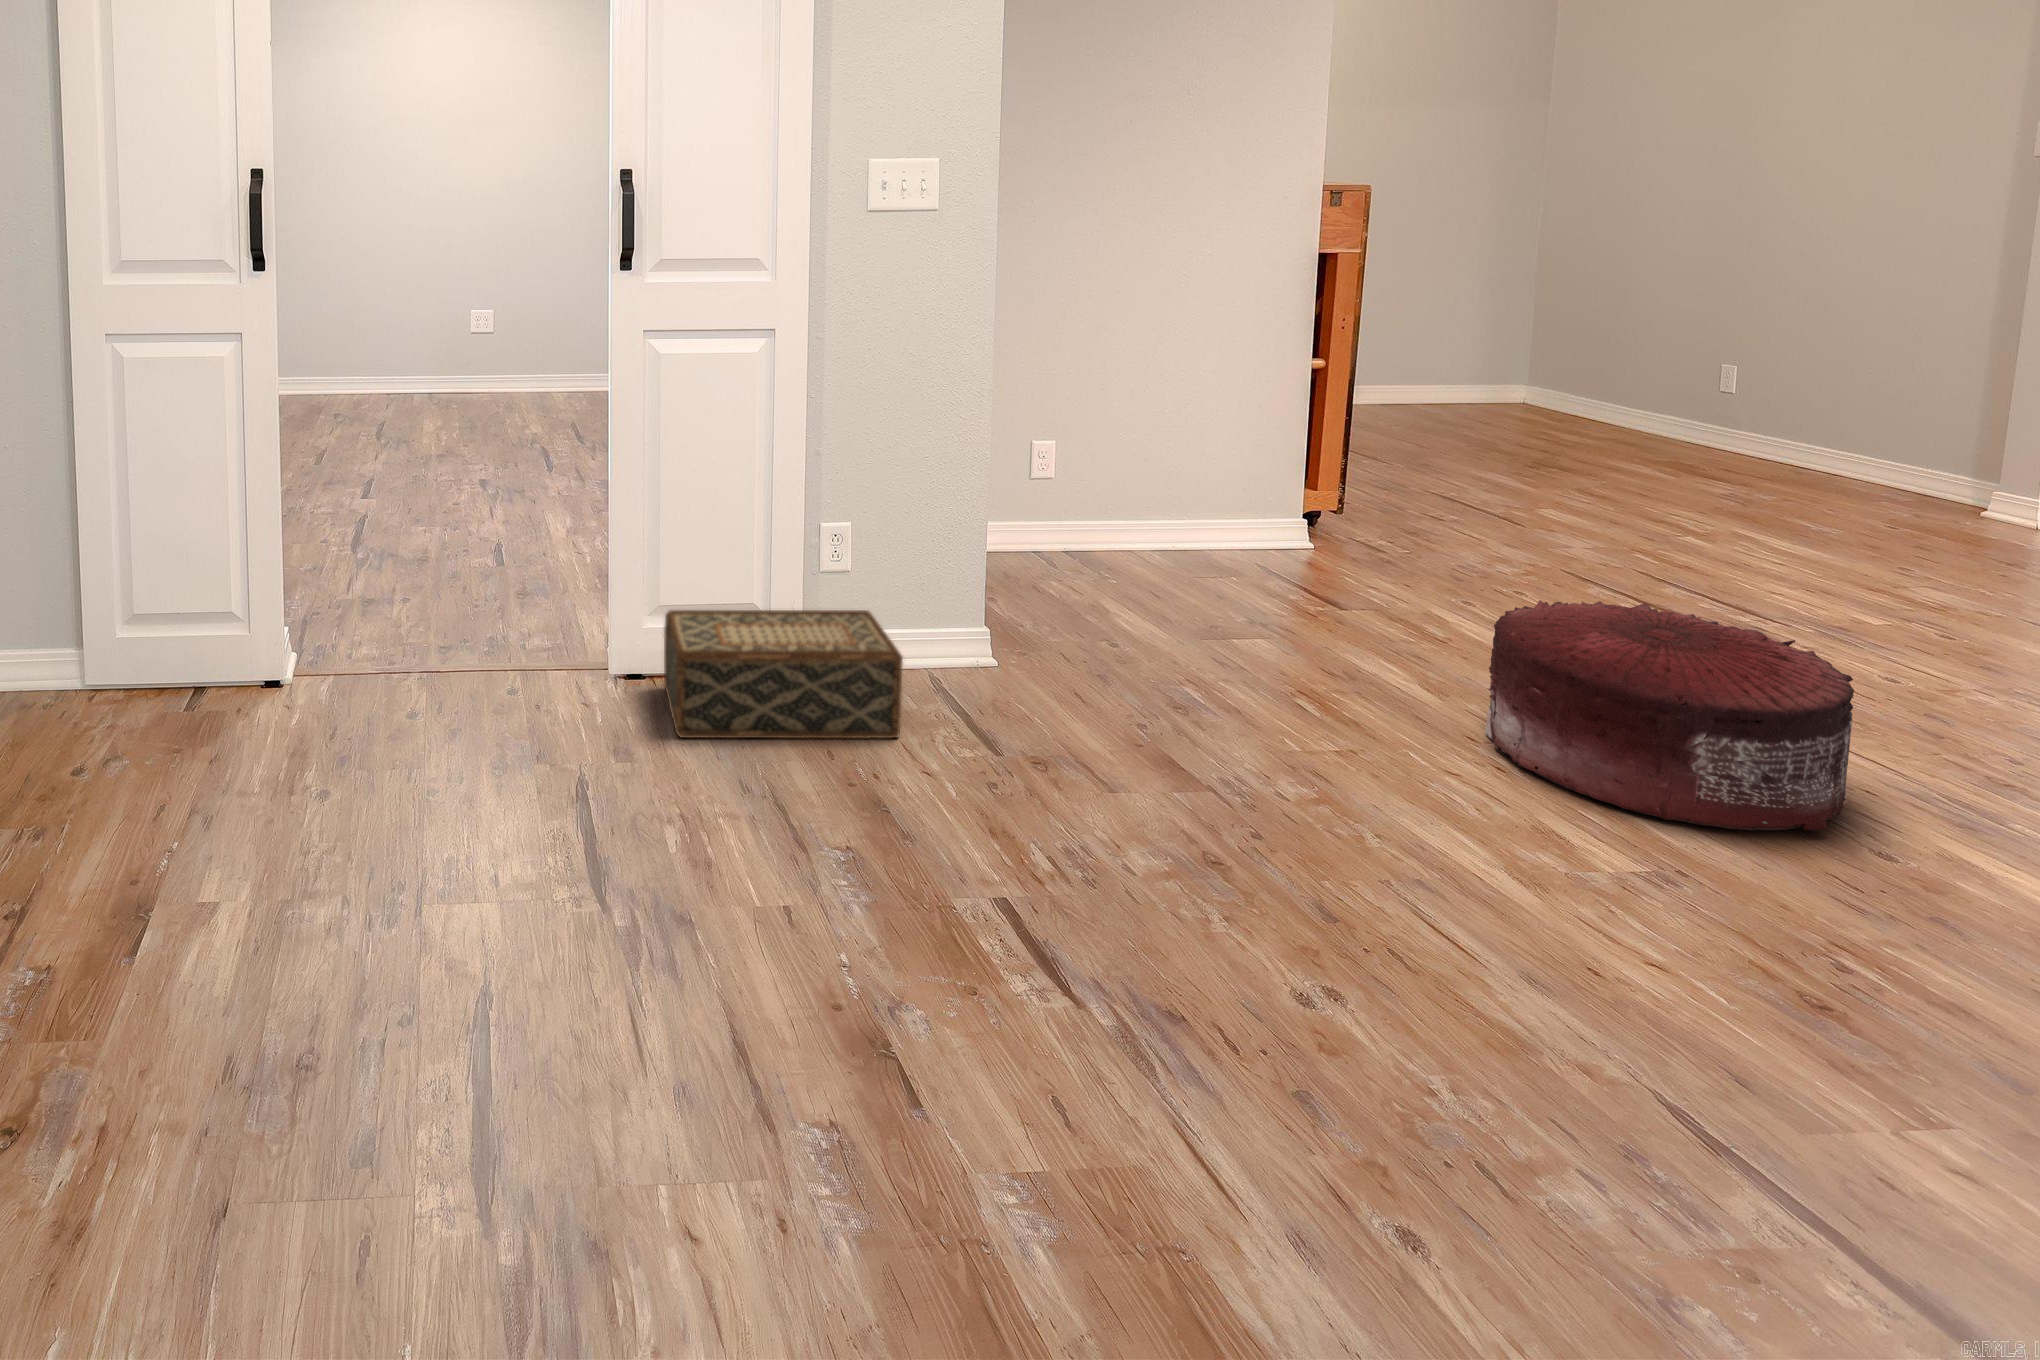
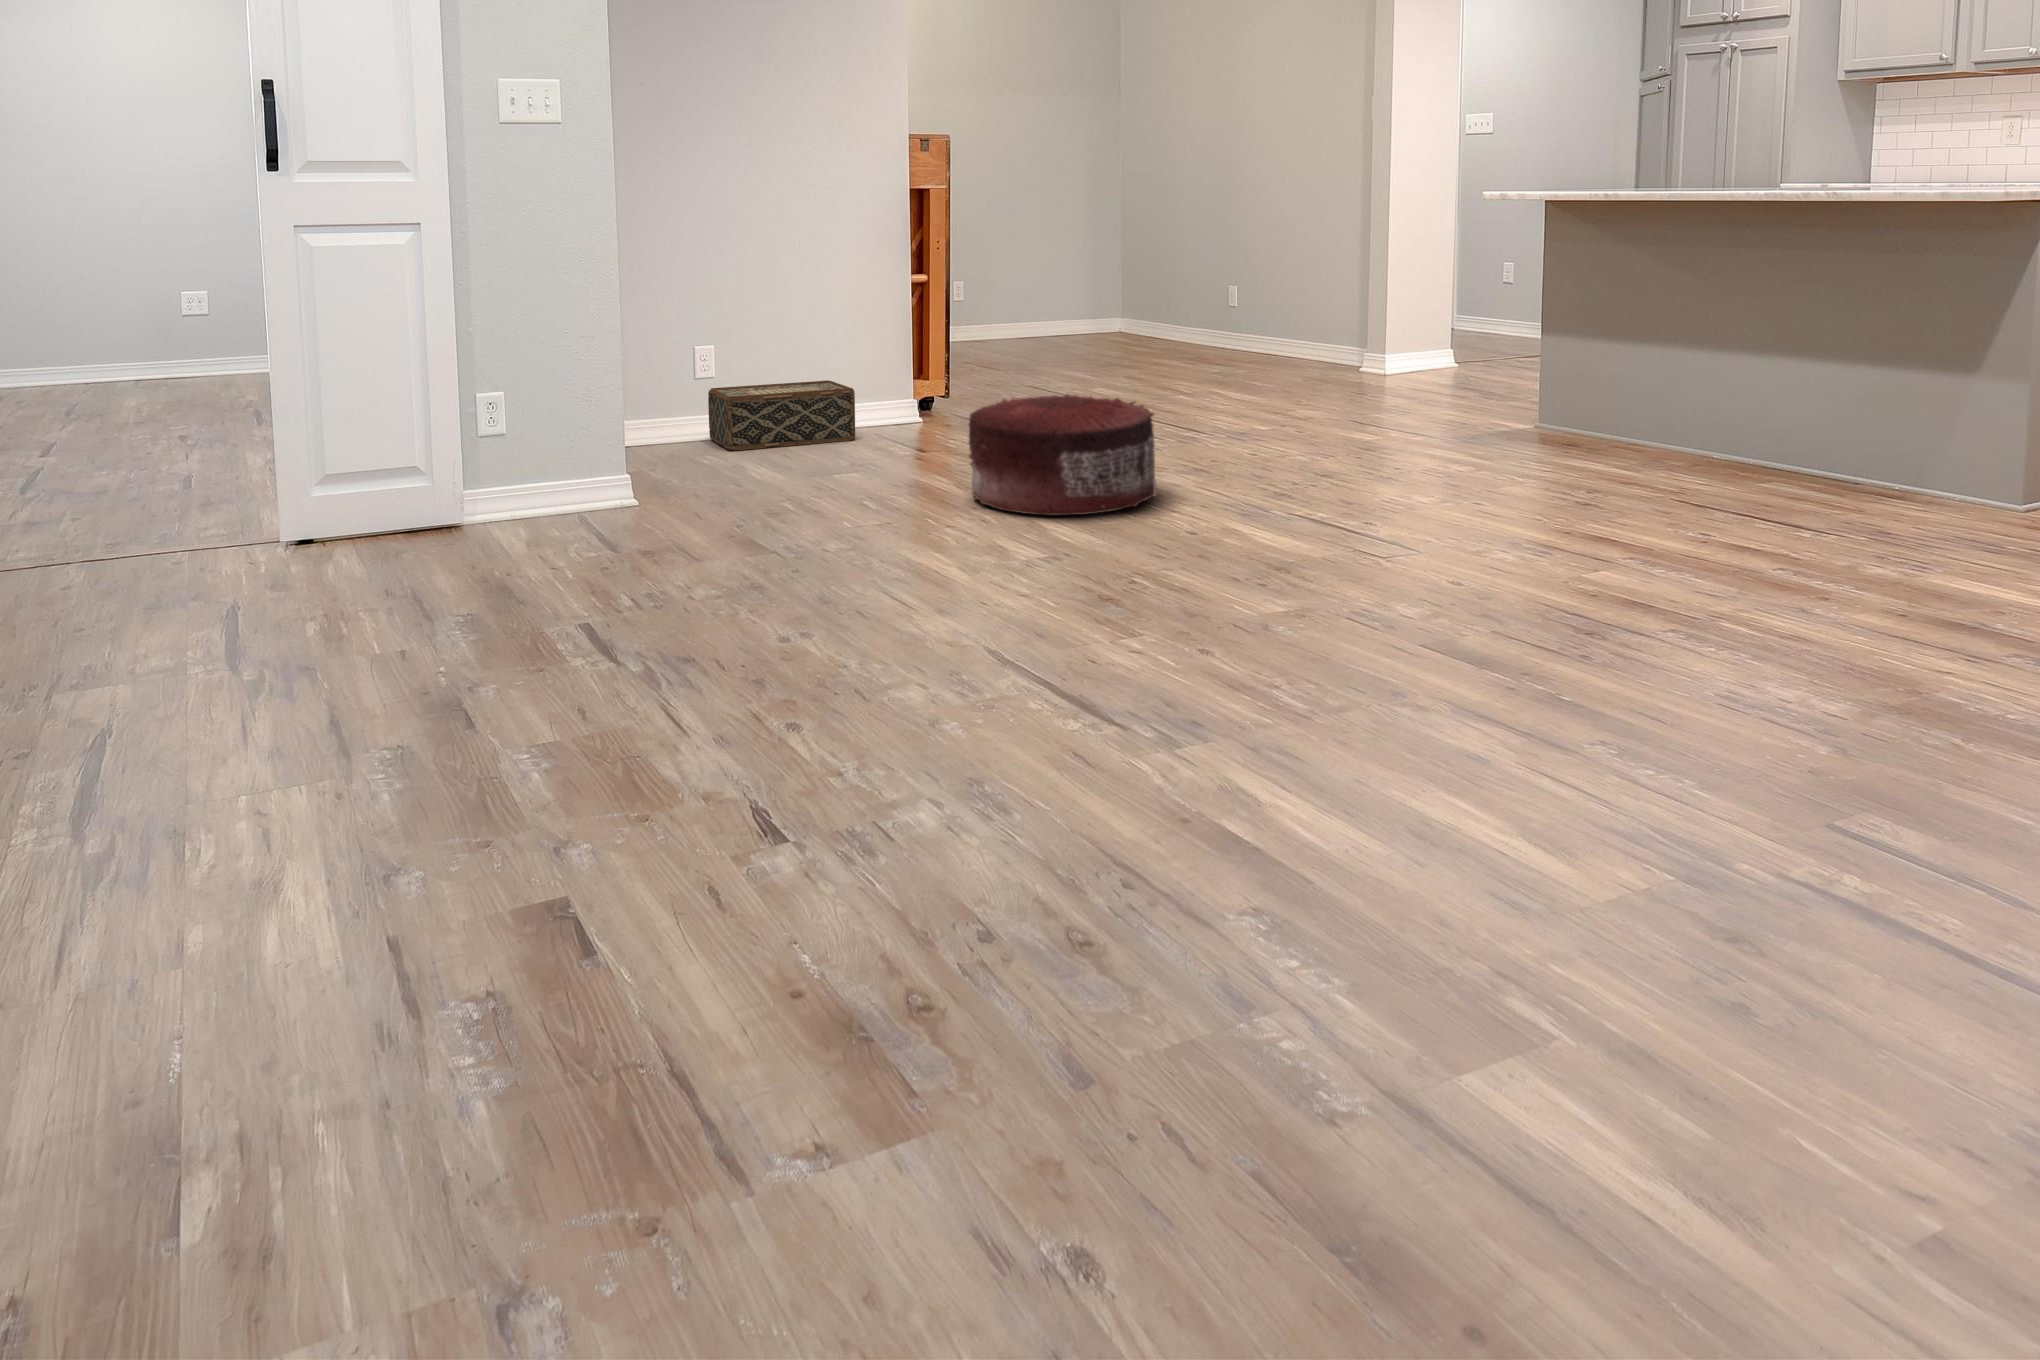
woven basket: present [664,610,903,738] -> present [708,380,855,451]

